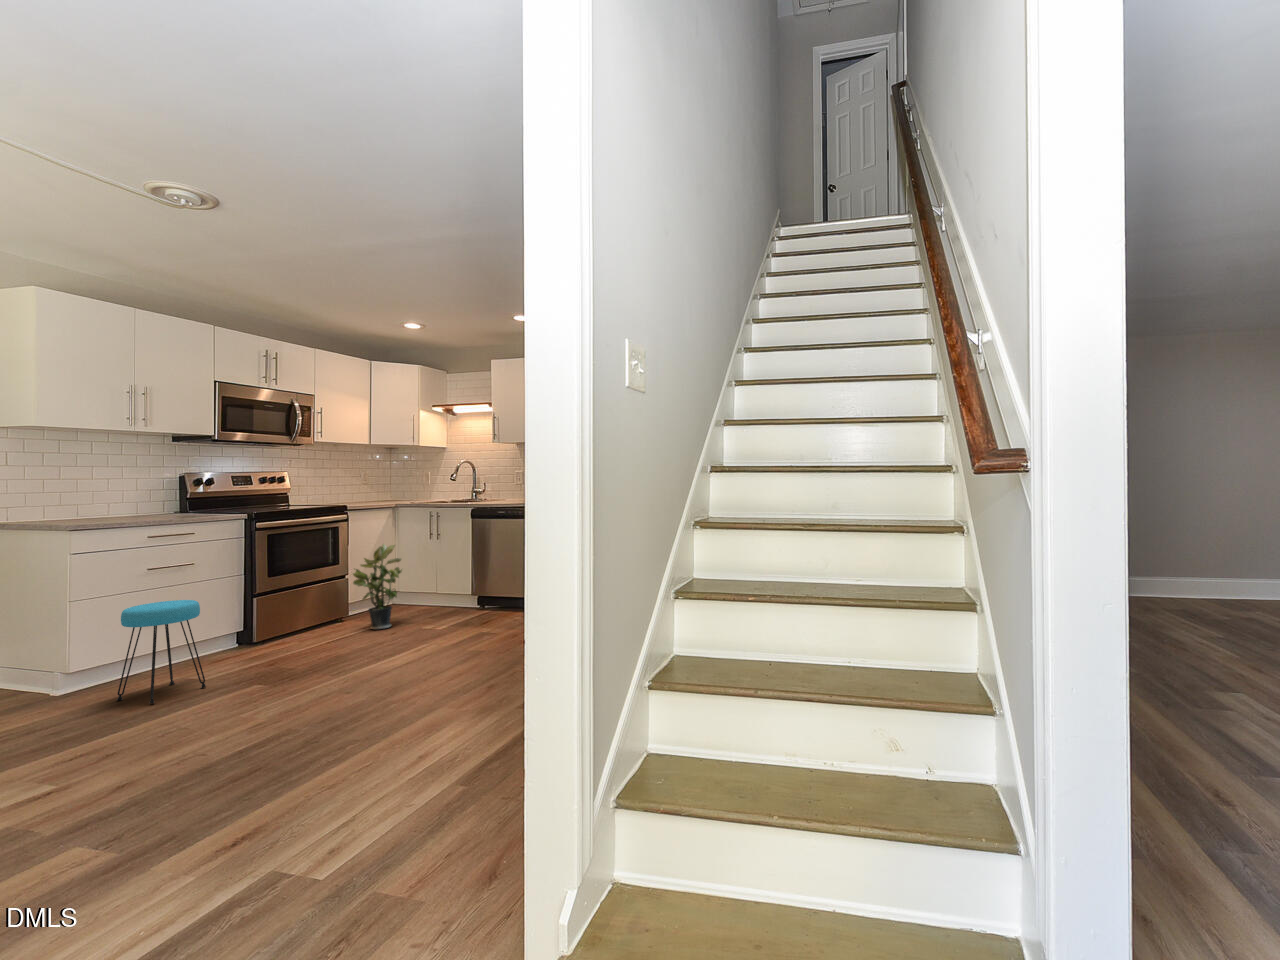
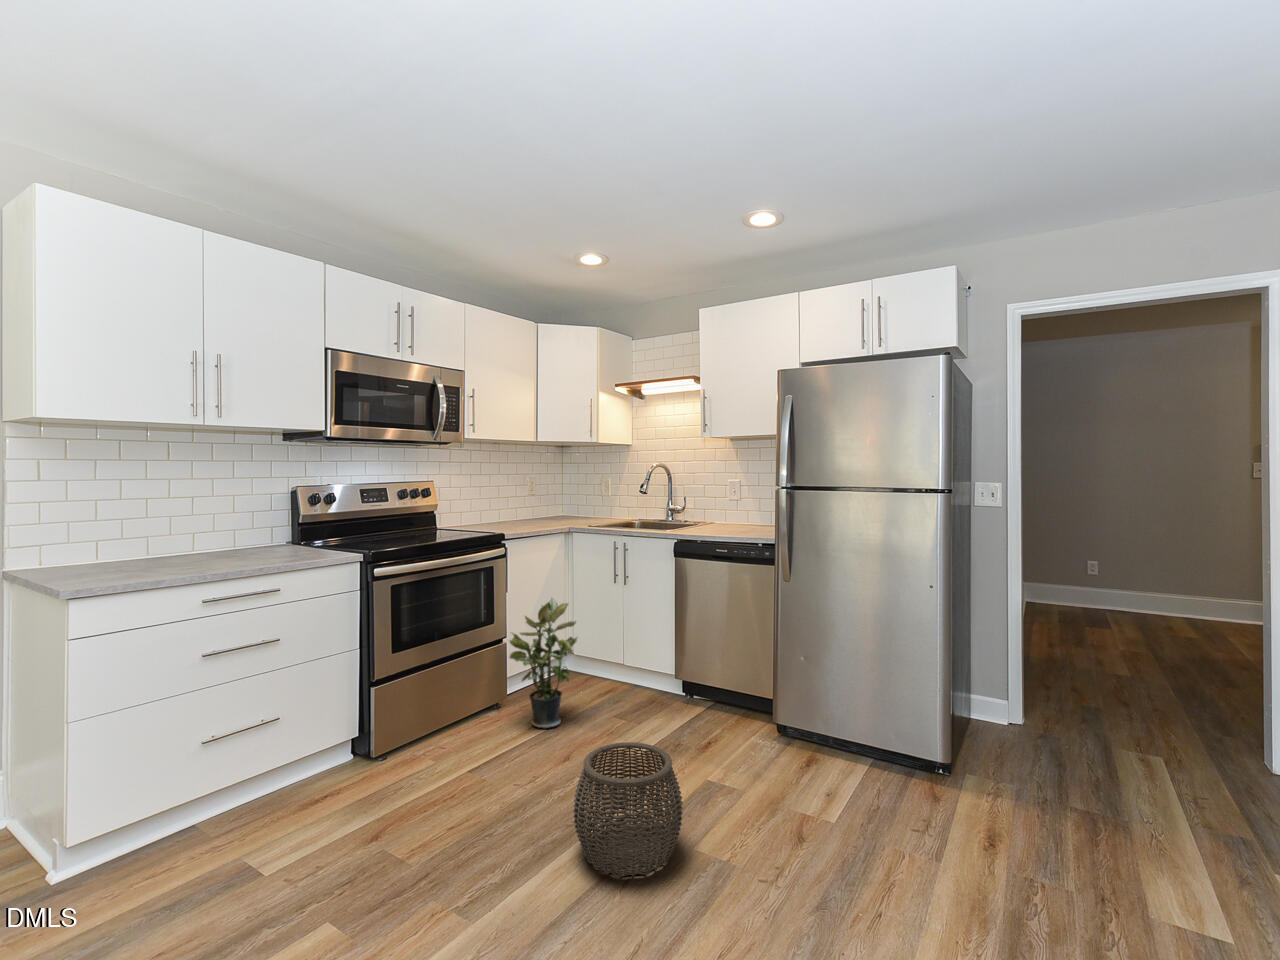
stool: present [117,600,206,704] -> none [168,712,293,903]
woven basket: none [394,603,461,668] -> present [573,742,683,877]

